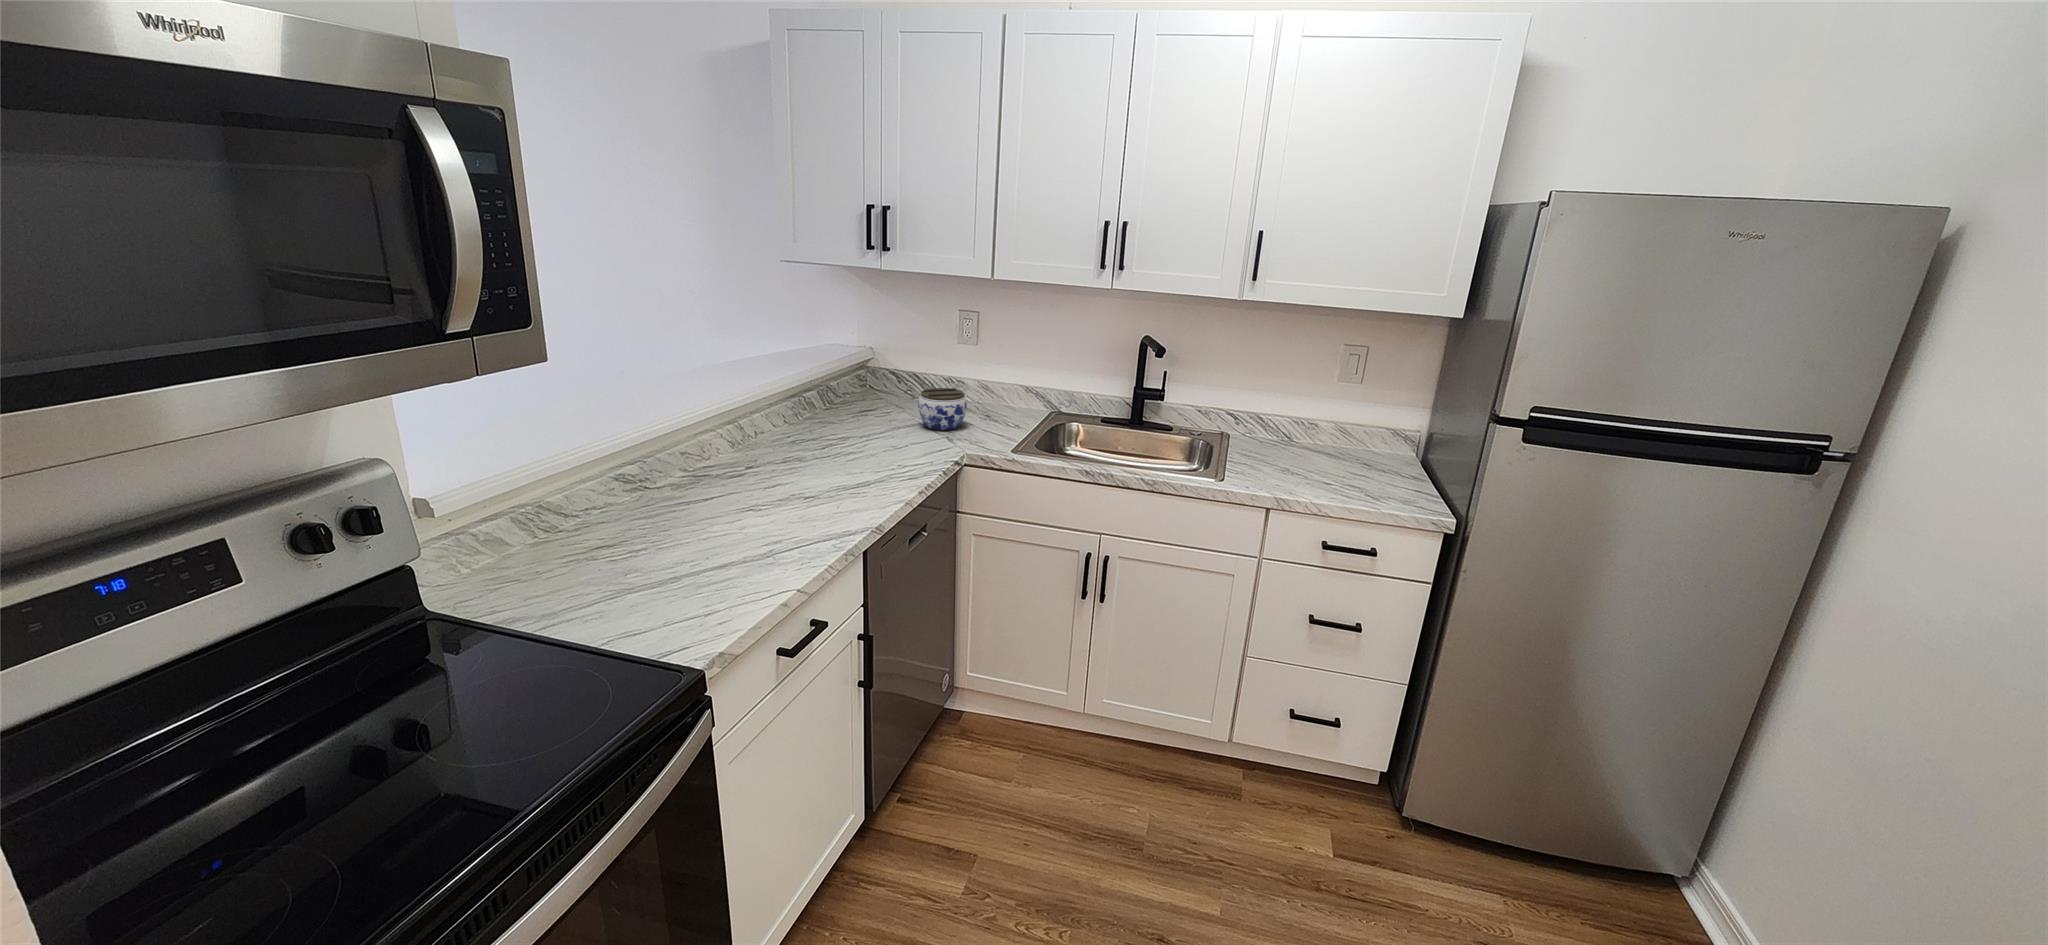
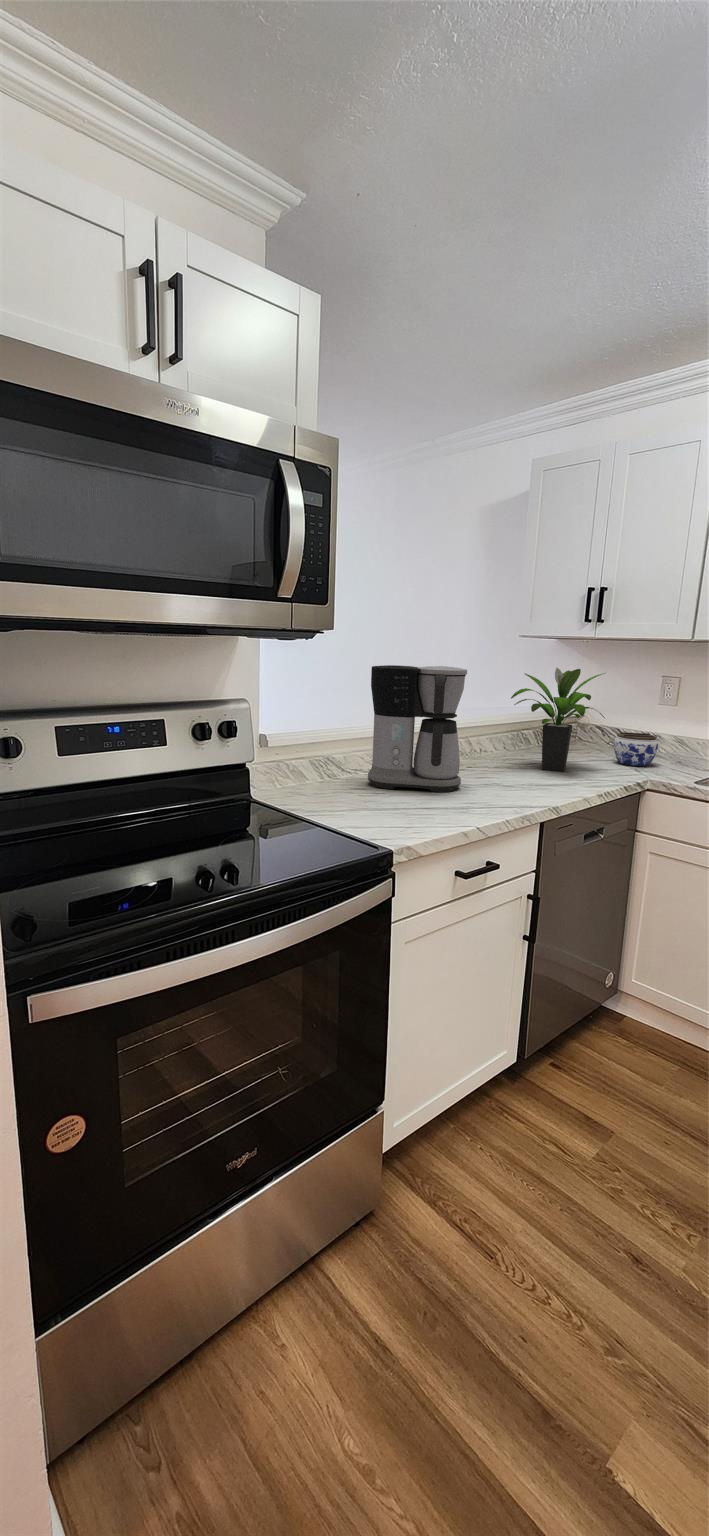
potted plant: none [793,325,909,456] -> present [511,668,605,771]
coffee maker: none [600,360,752,538] -> present [368,665,467,792]

